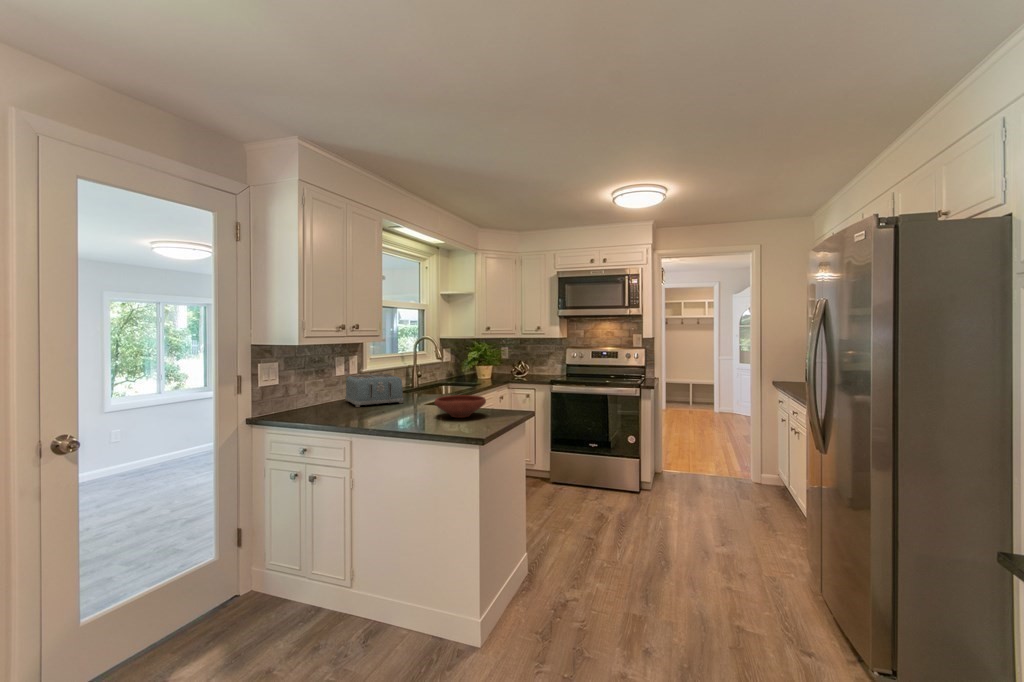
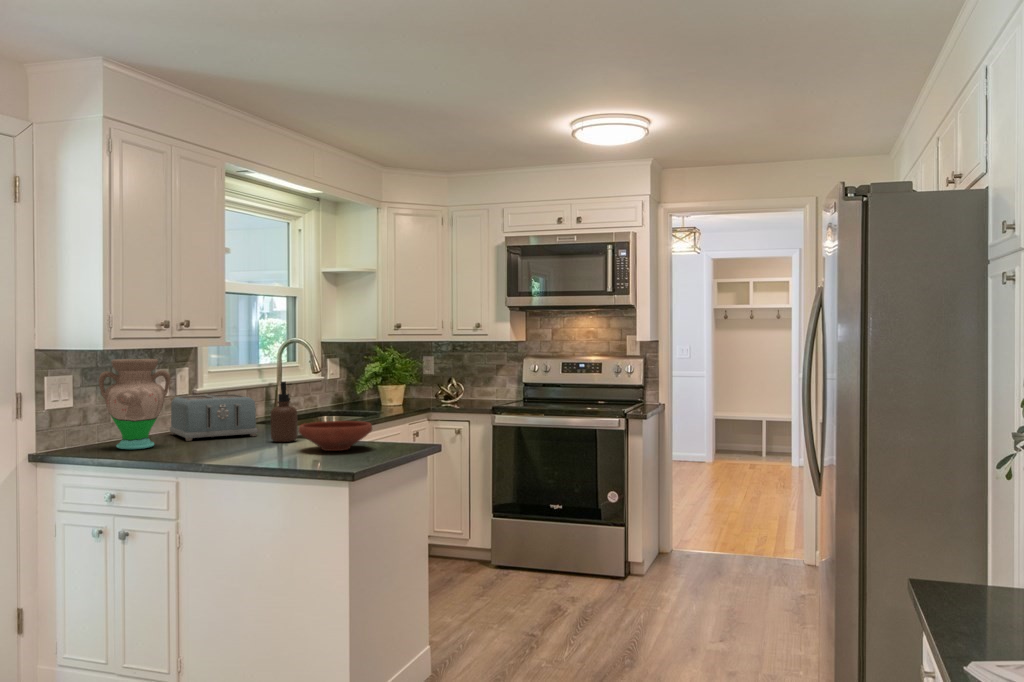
vase: none [296,351,345,415] -> present [99,359,170,450]
soap dispenser: none [413,367,432,409] -> present [270,382,298,442]

